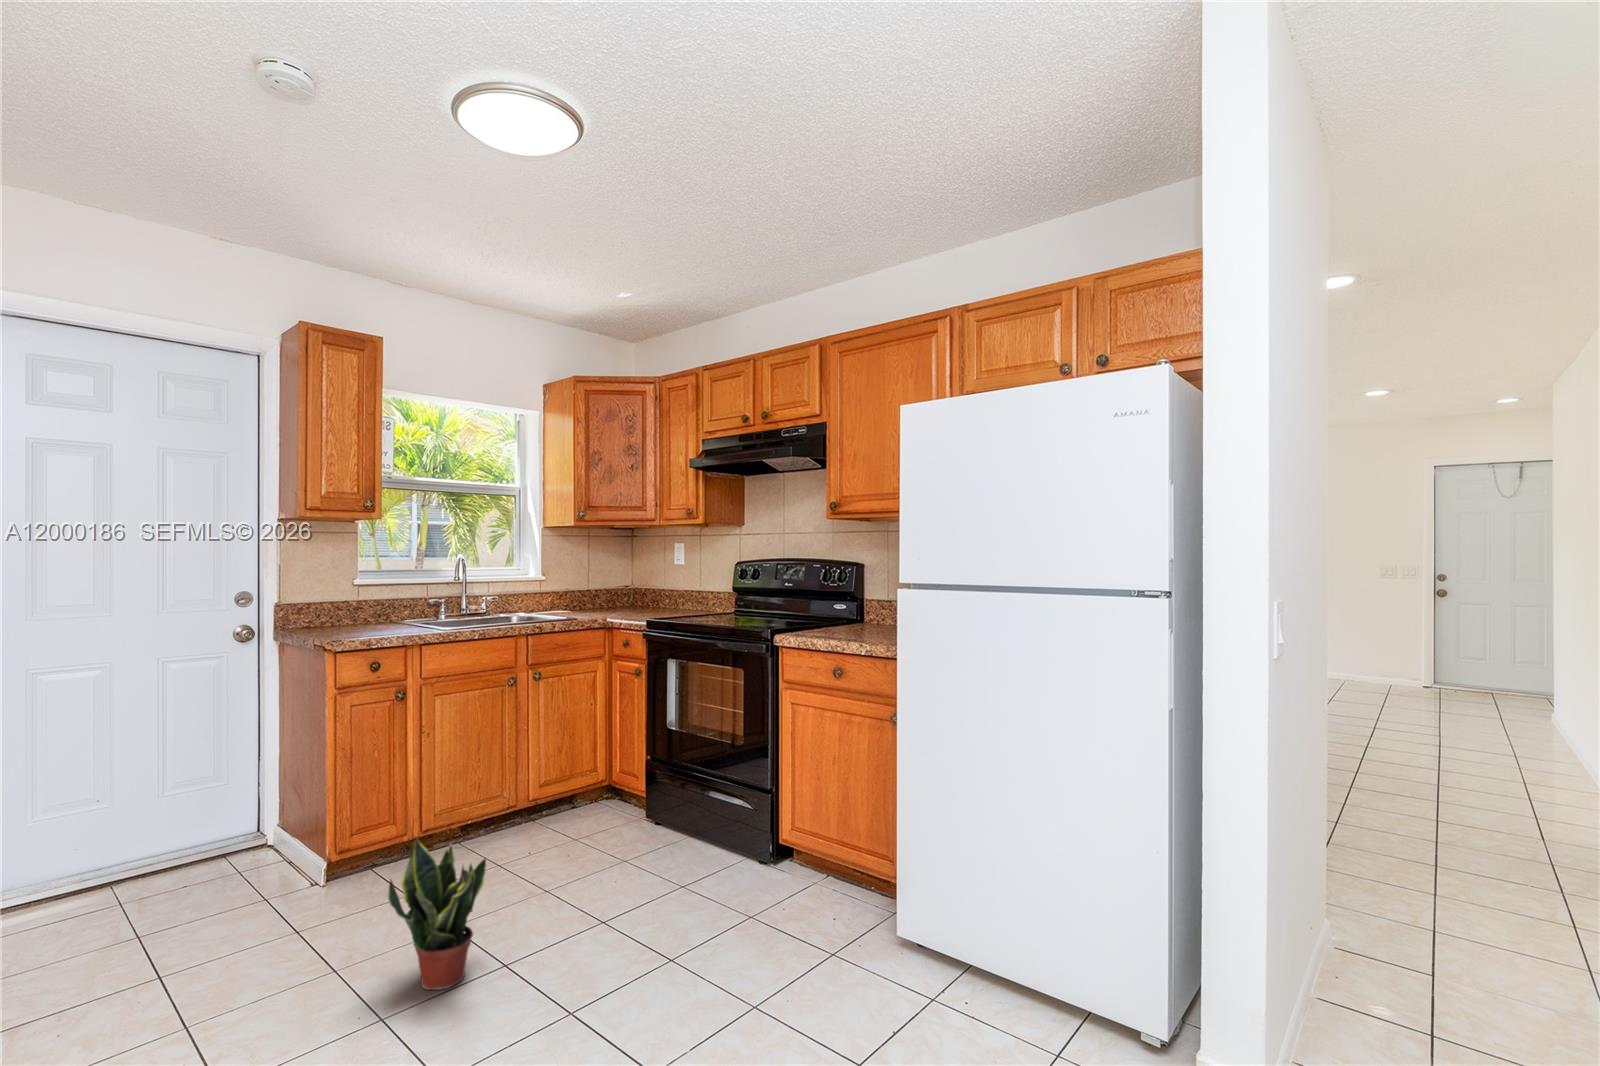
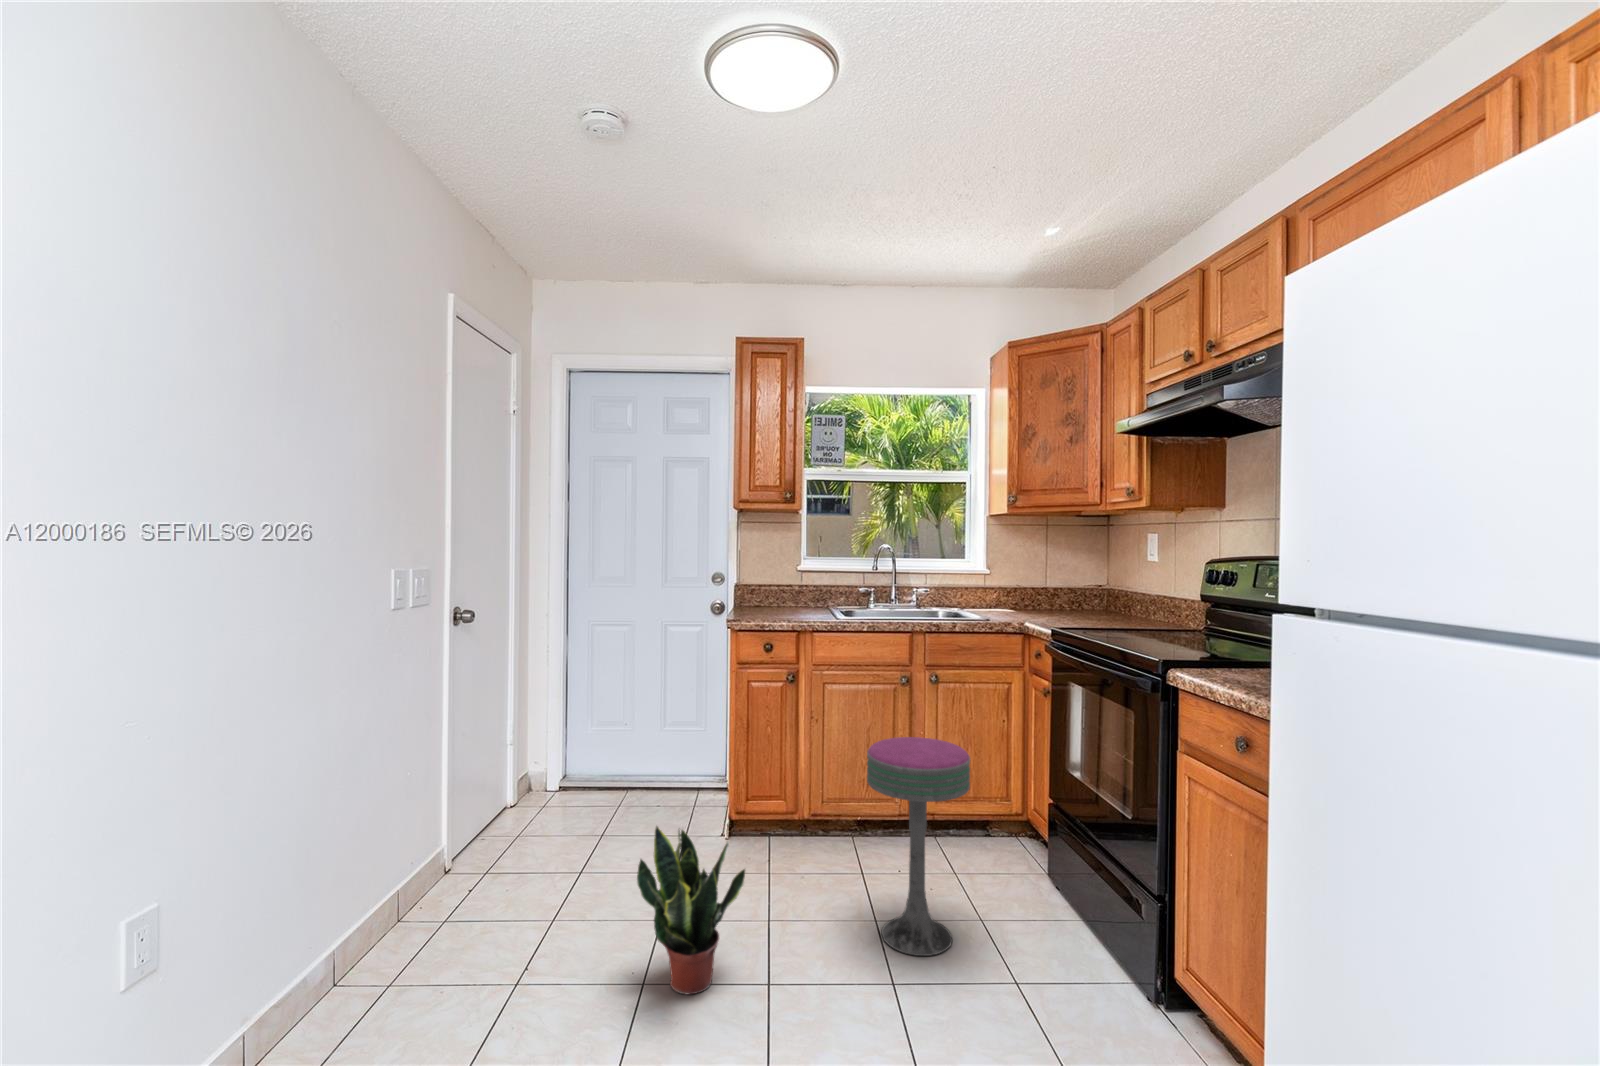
bar stool: none [549,718,637,894] -> present [867,737,970,956]

